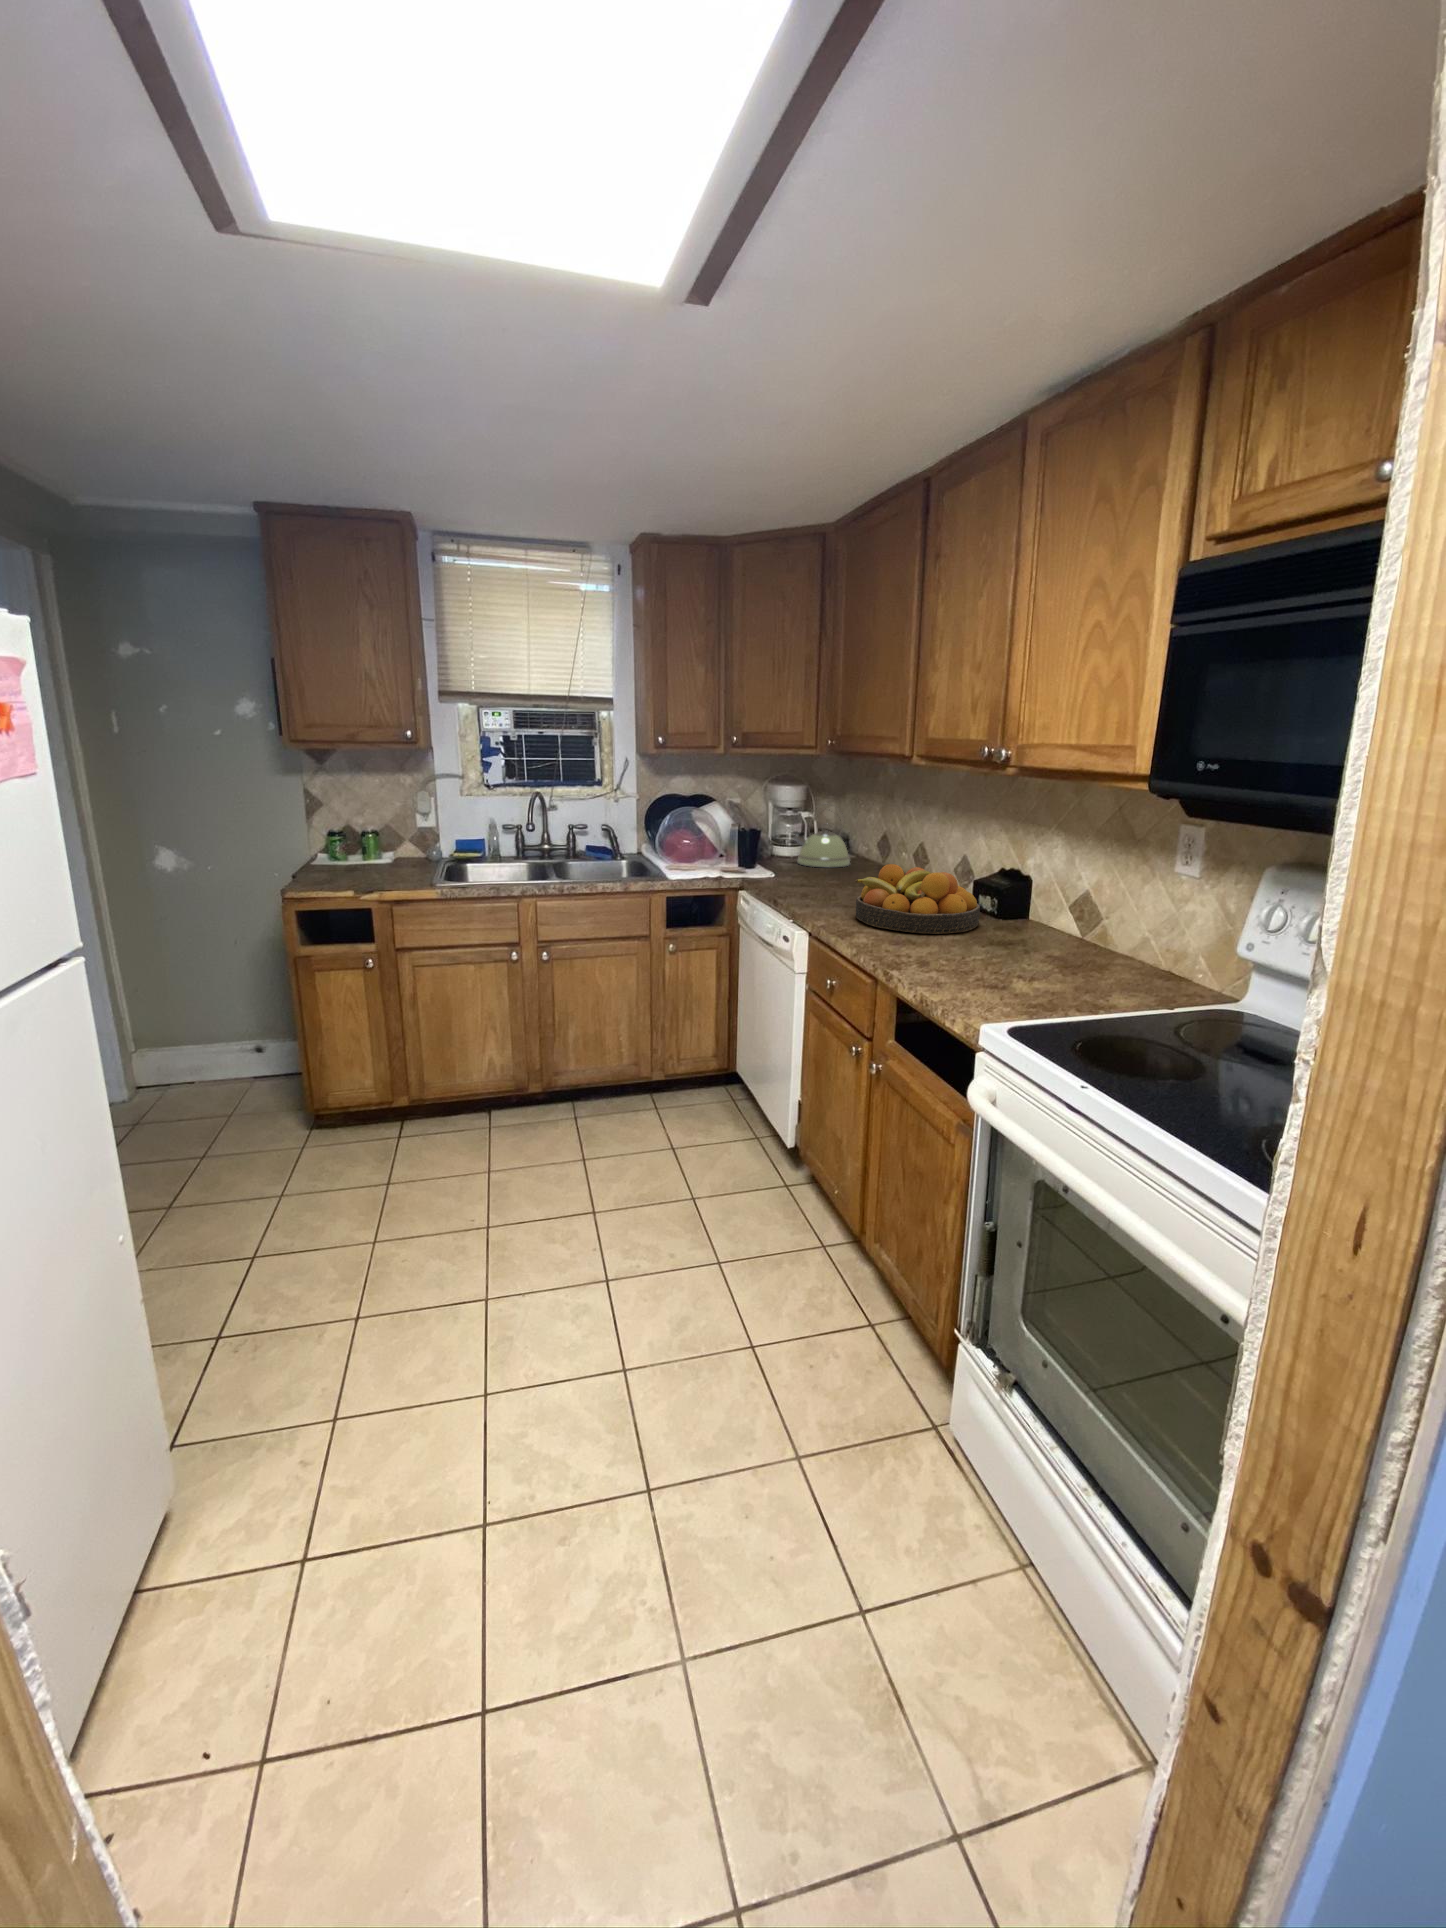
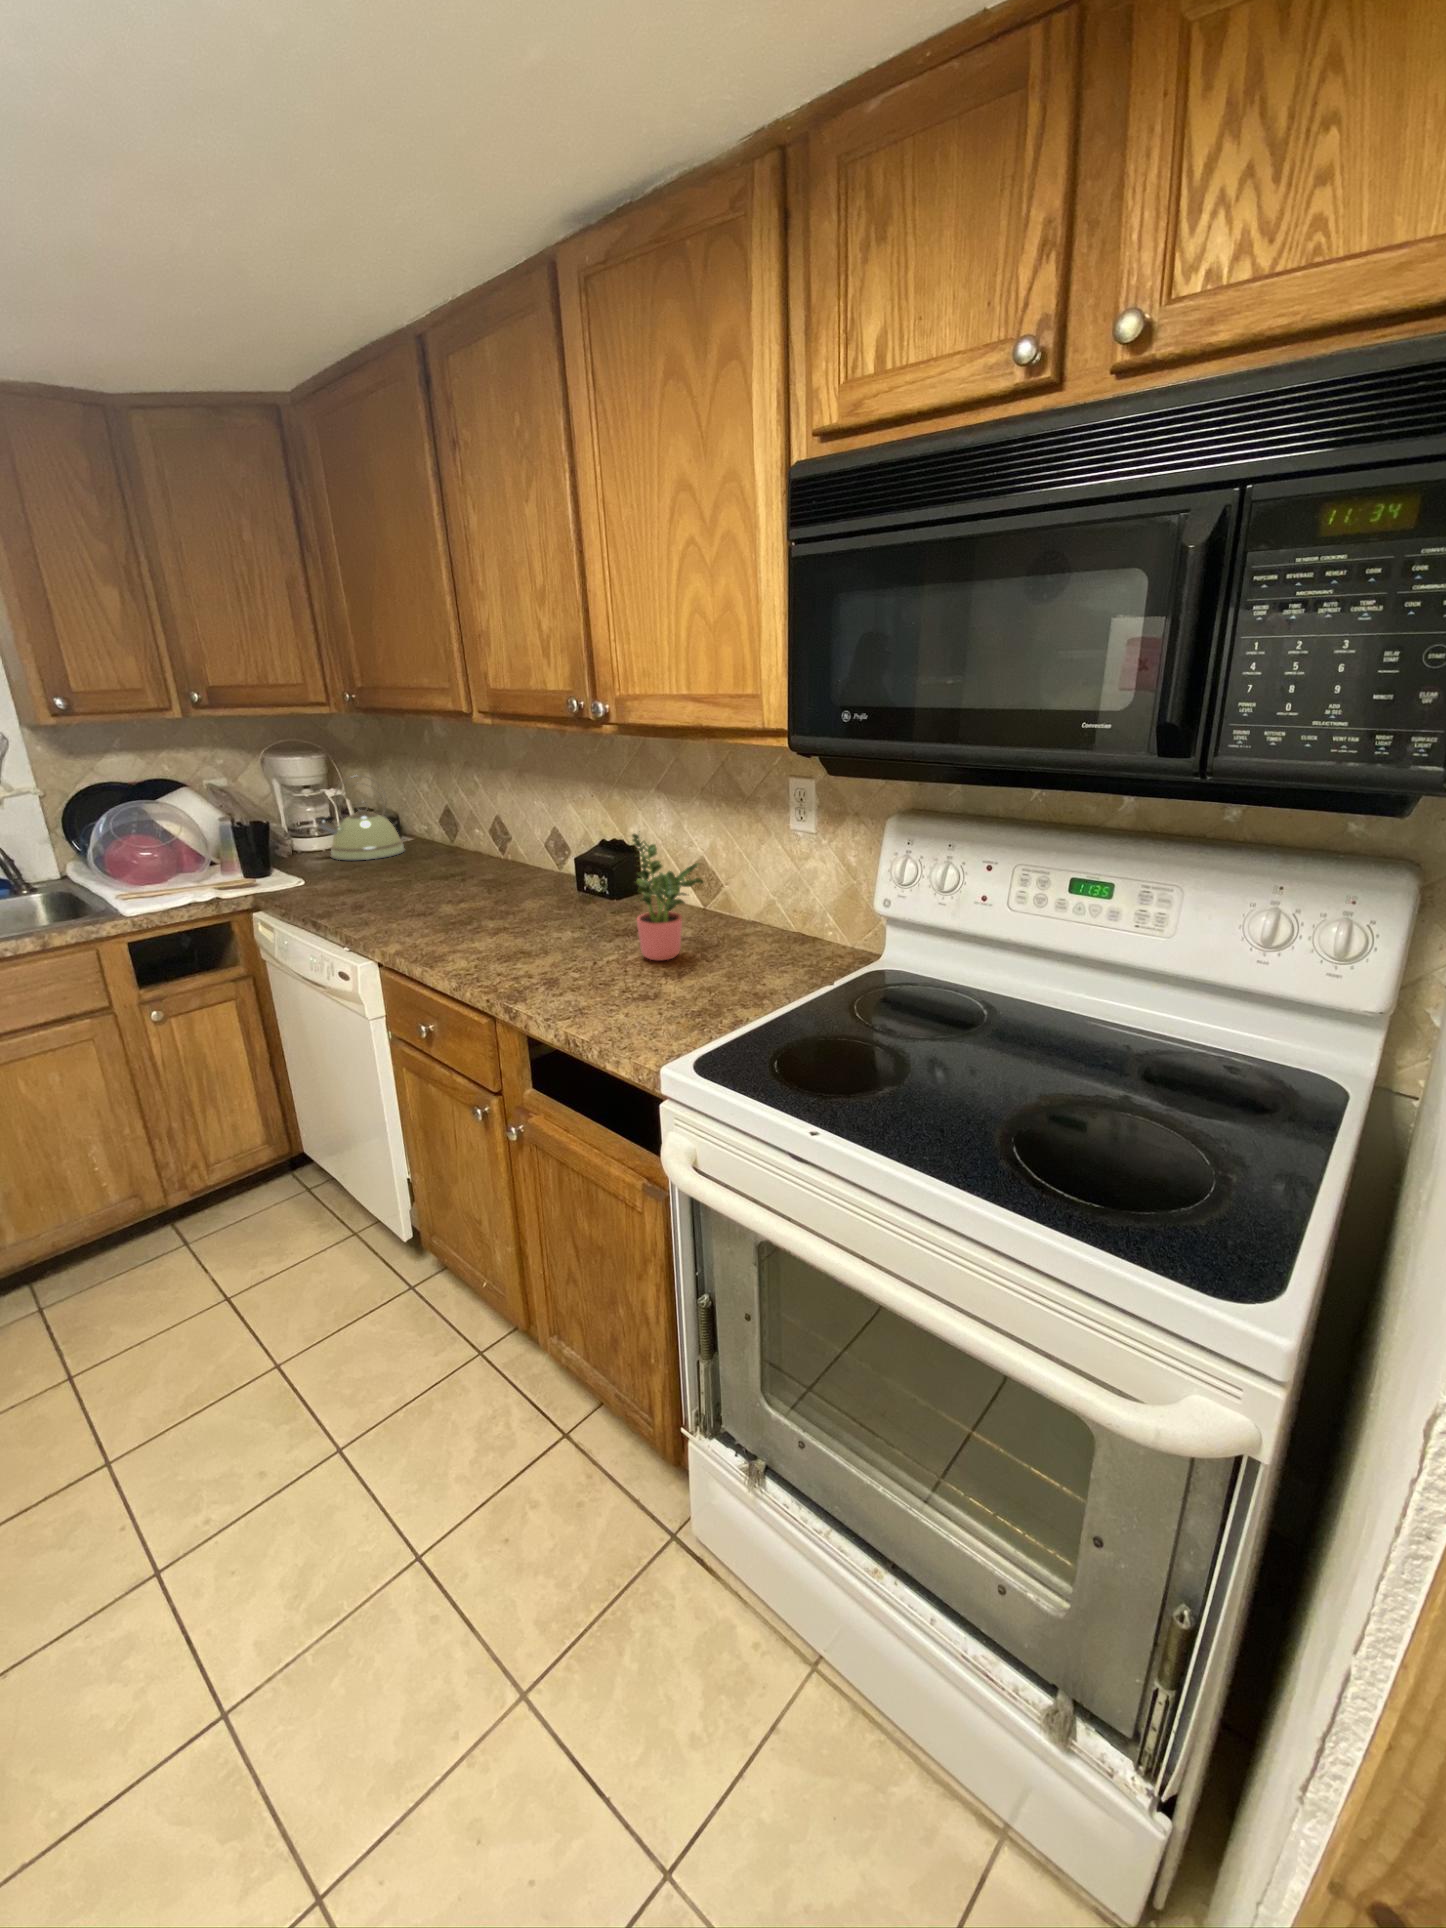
potted plant: none [1006,856,1076,965] -> present [632,834,703,960]
fruit bowl: present [855,864,980,934] -> none [428,853,591,940]

